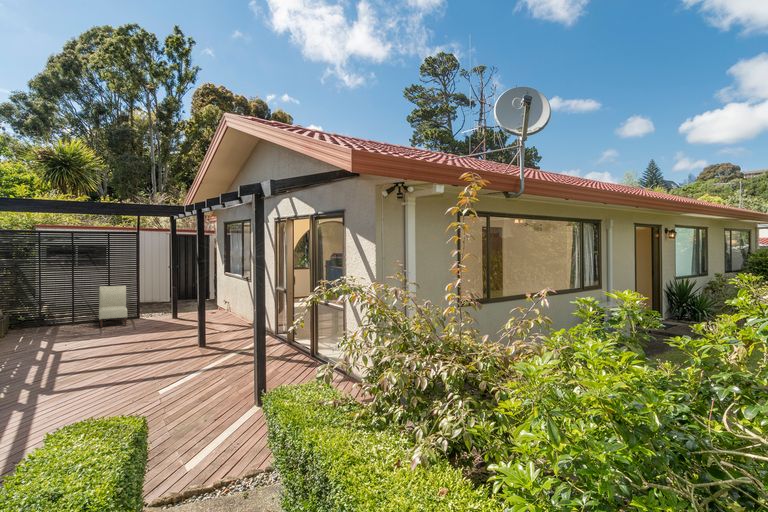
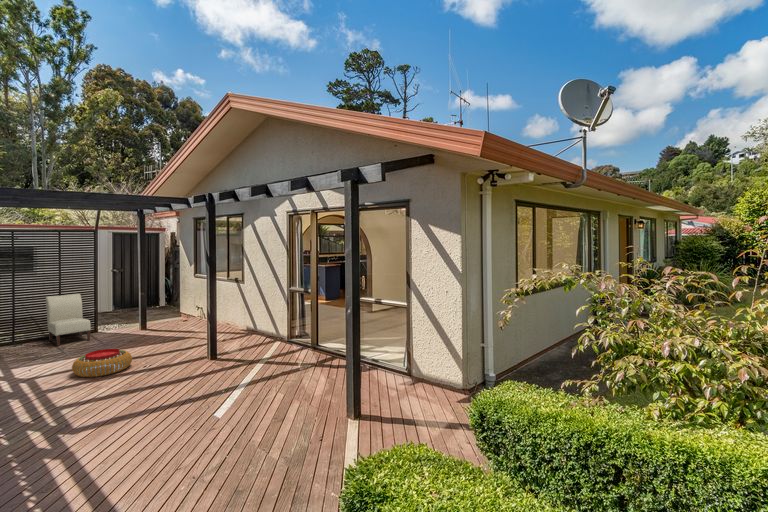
pouf: none [84,335,133,357] -> present [72,349,132,377]

